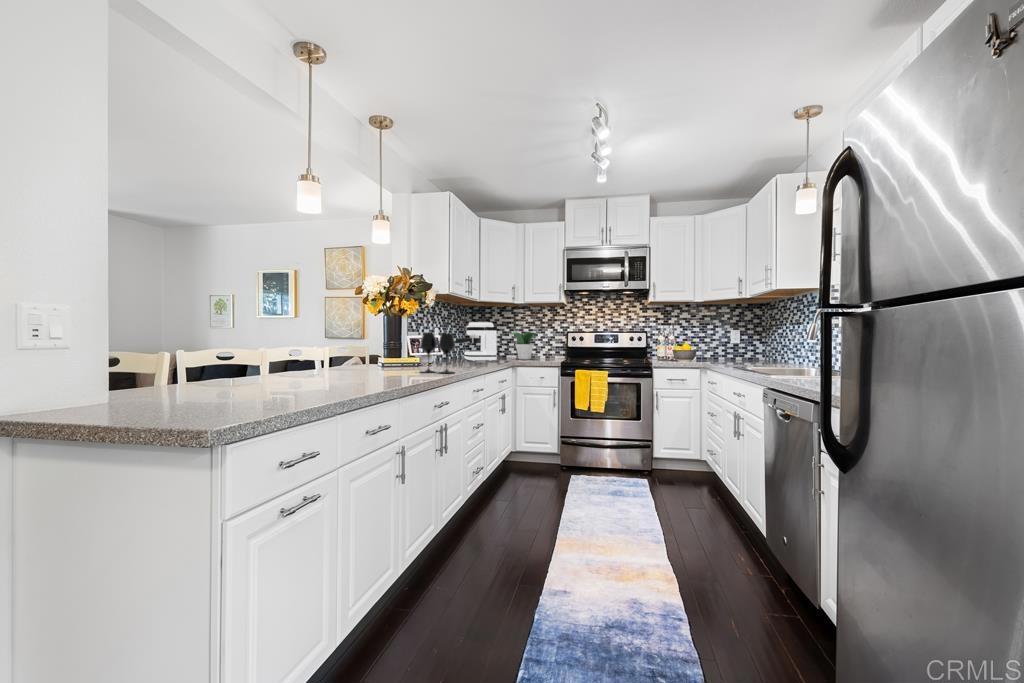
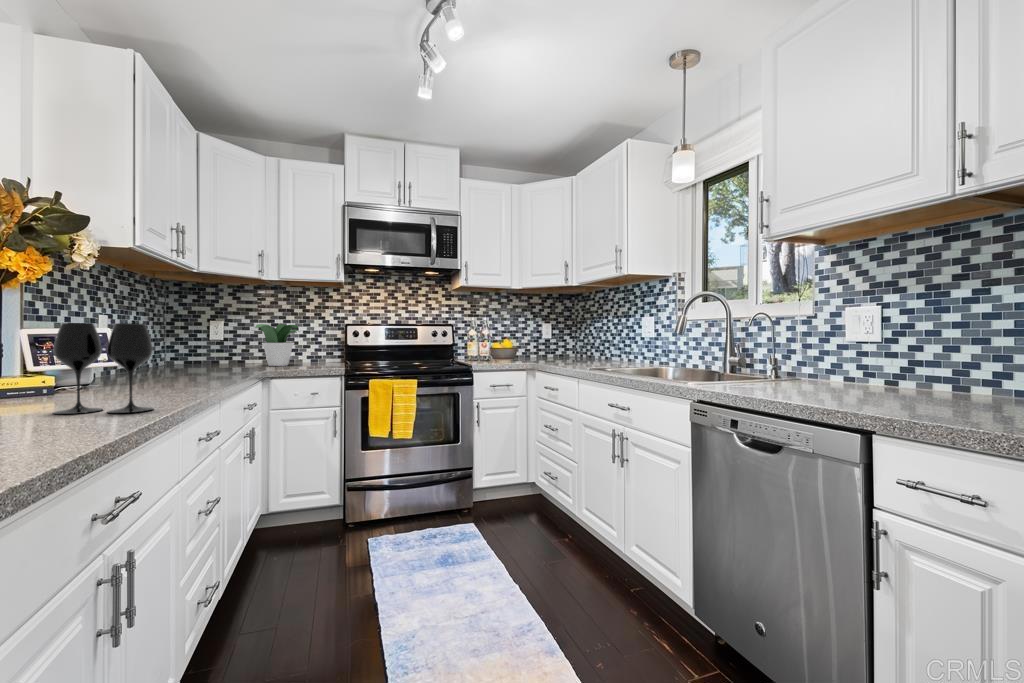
coffee maker: present [456,322,497,361] -> none [149,306,233,373]

